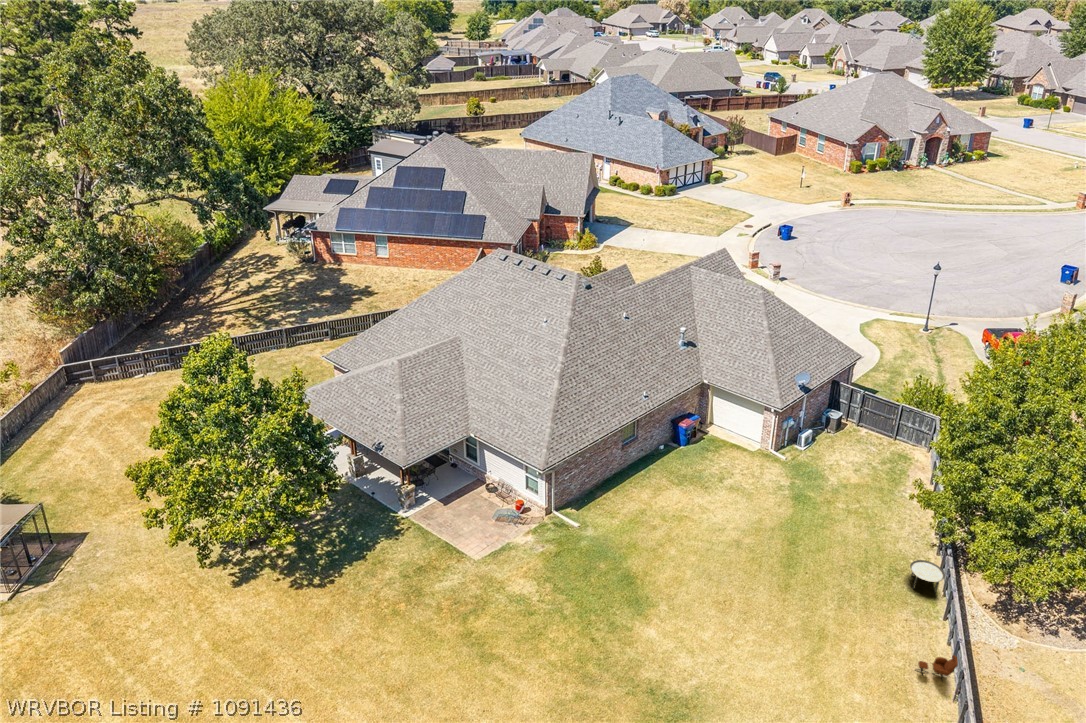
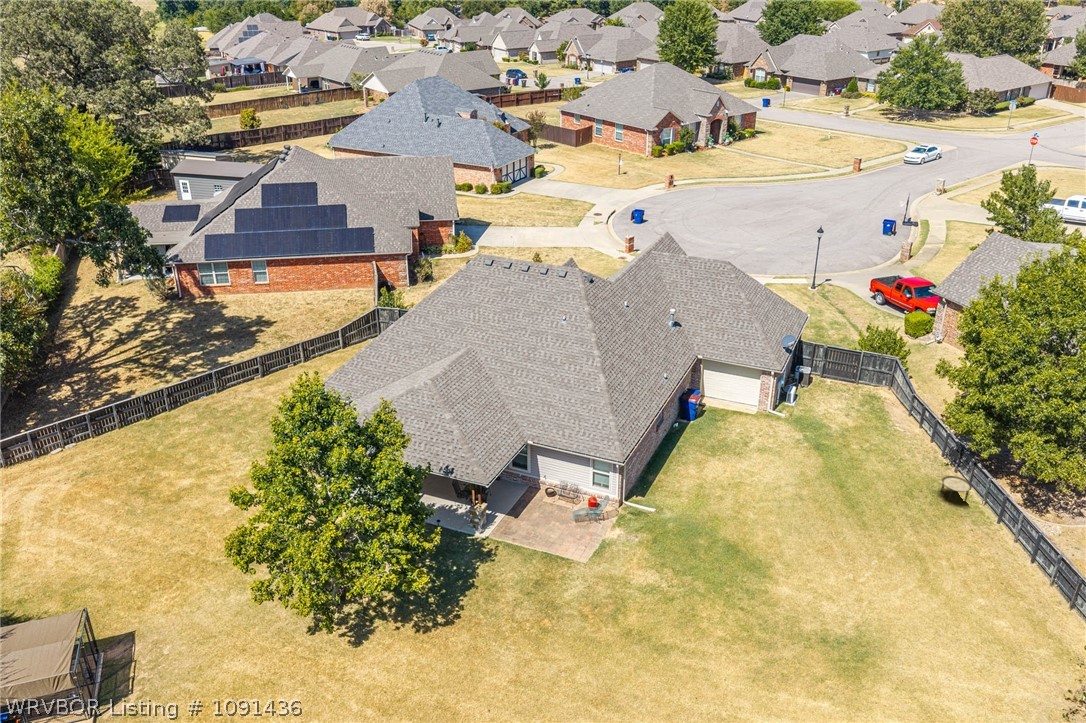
lounge chair: present [918,656,958,680] -> none [990,543,1025,567]

